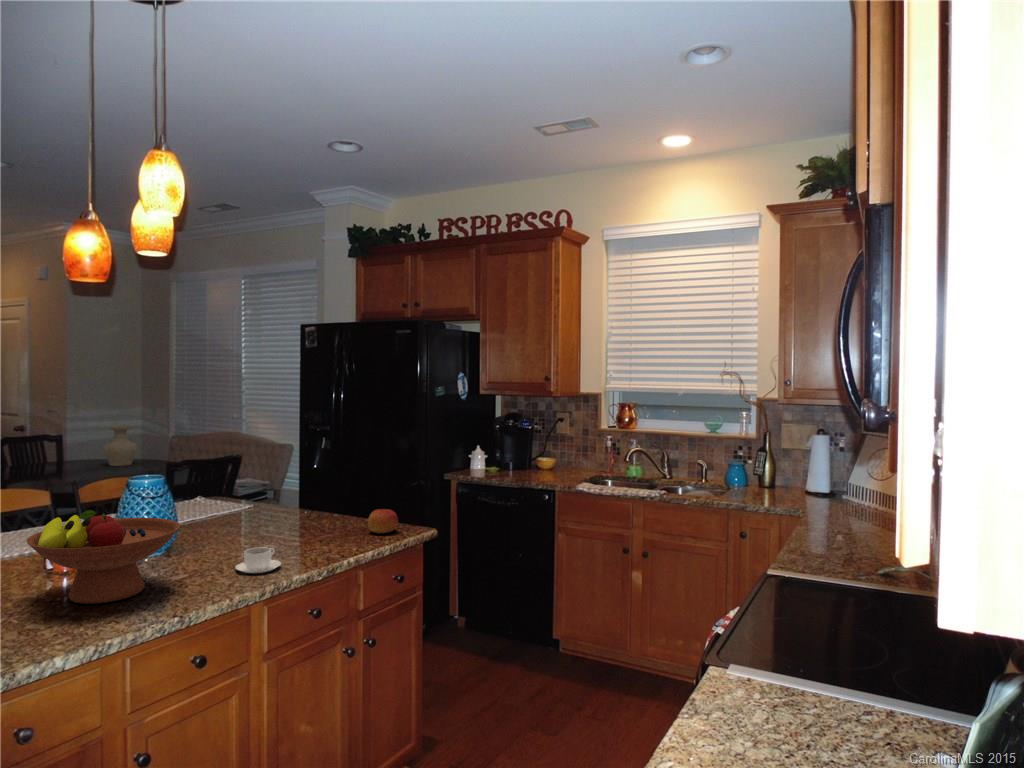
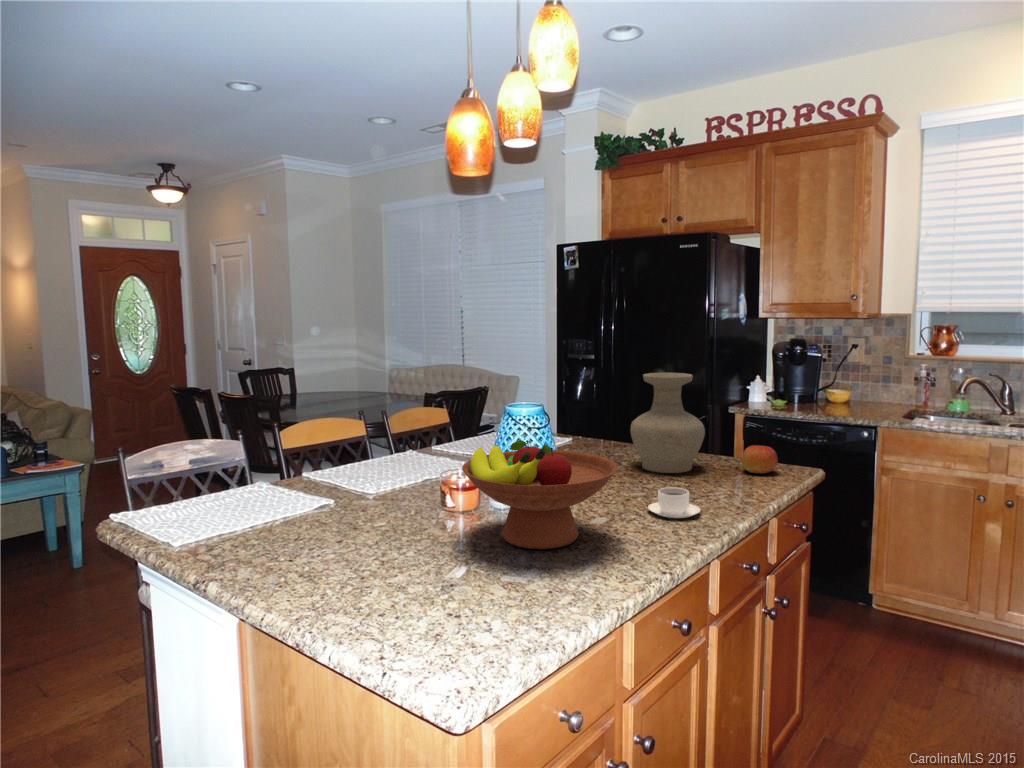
vase: present [103,425,138,466] -> present [631,373,705,473]

